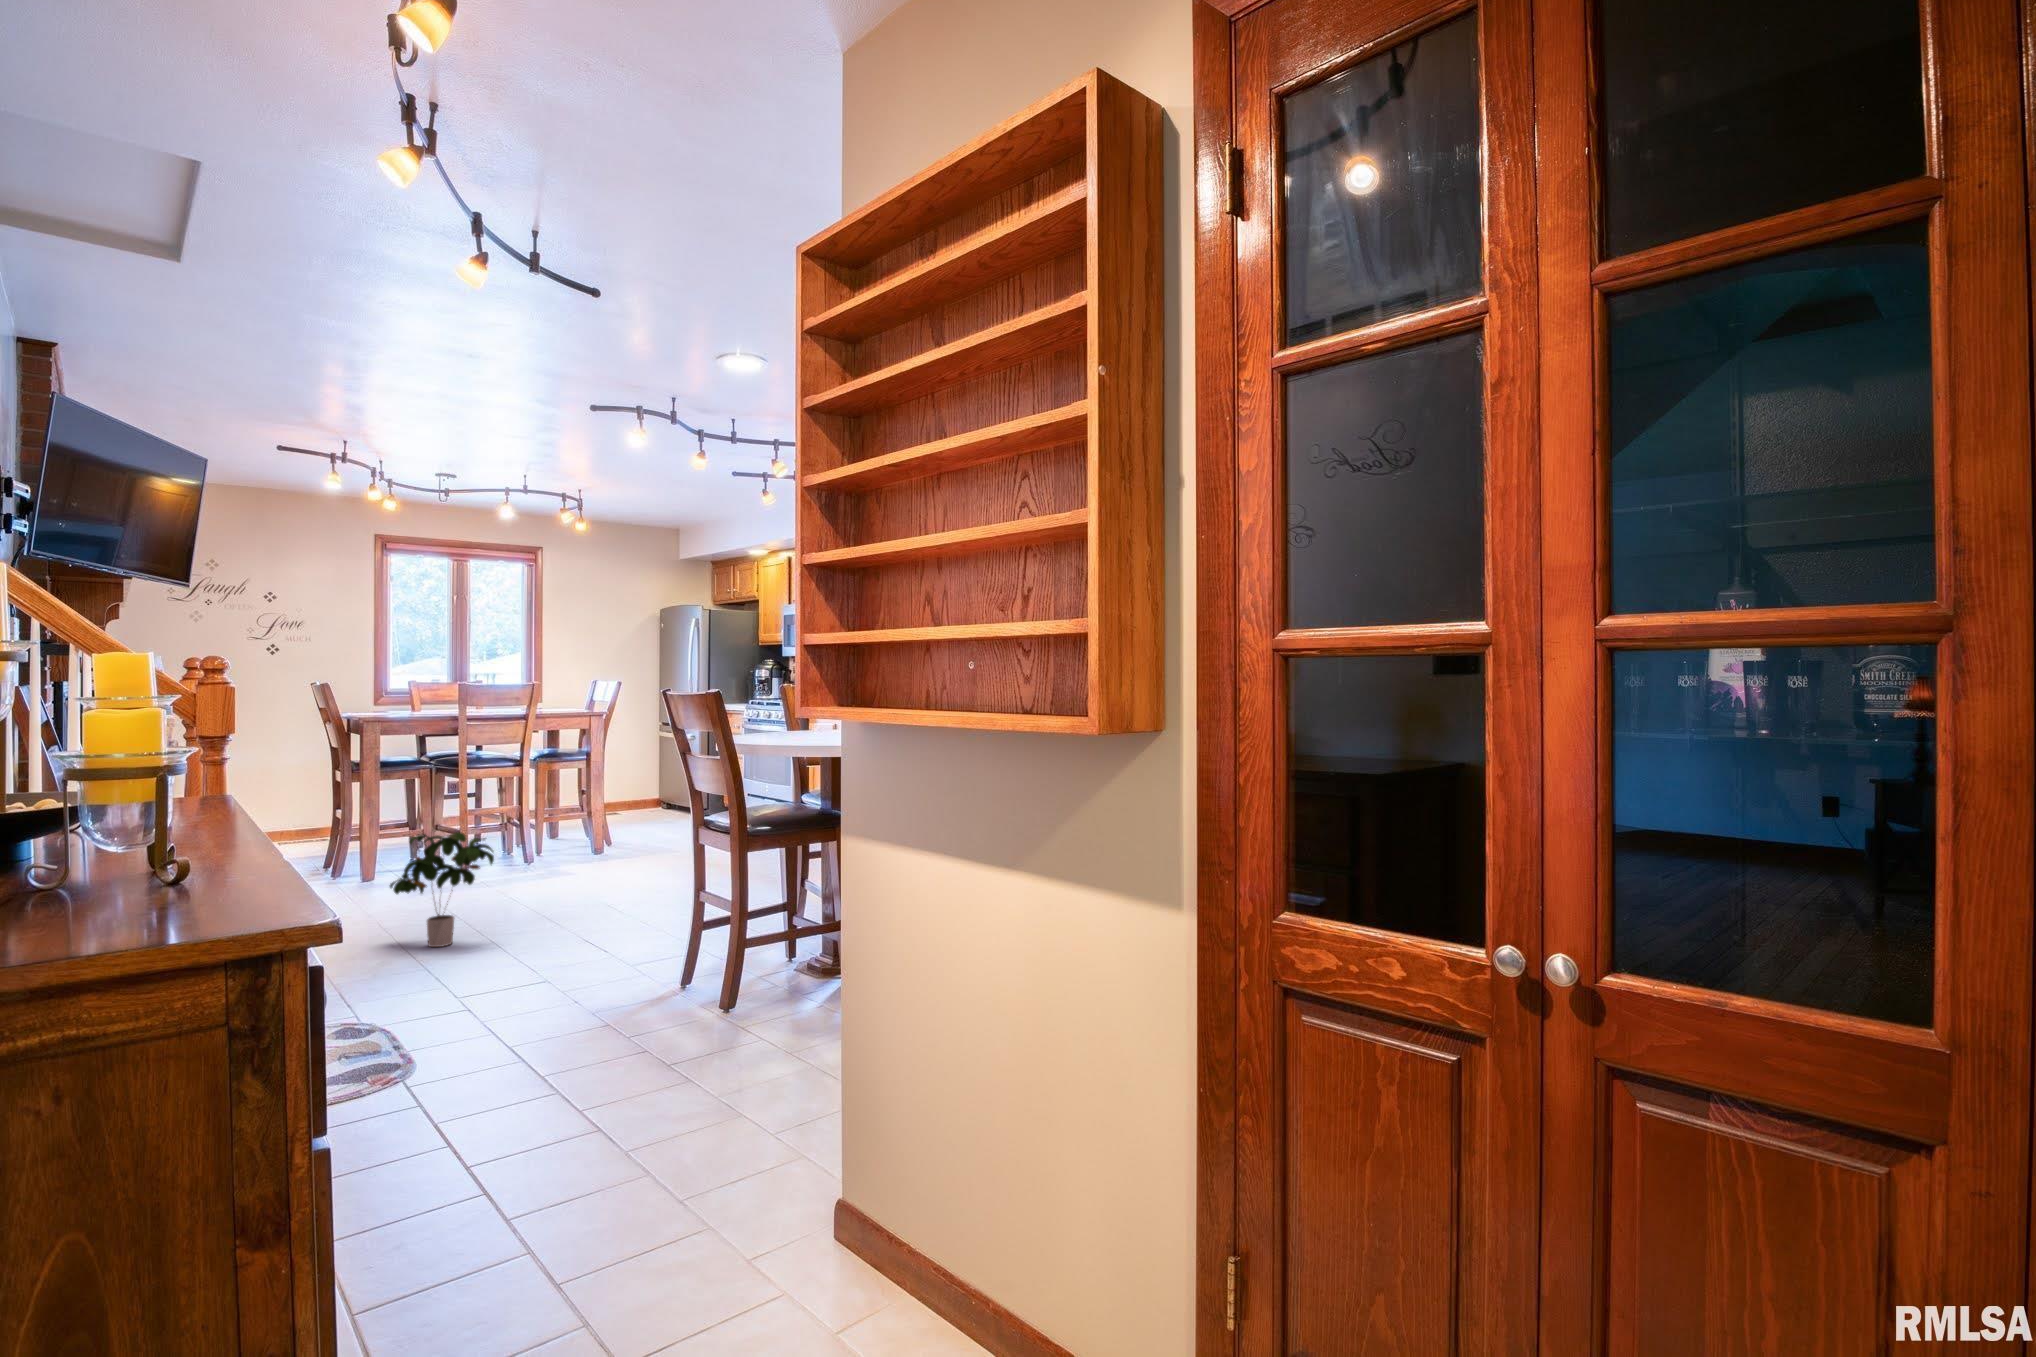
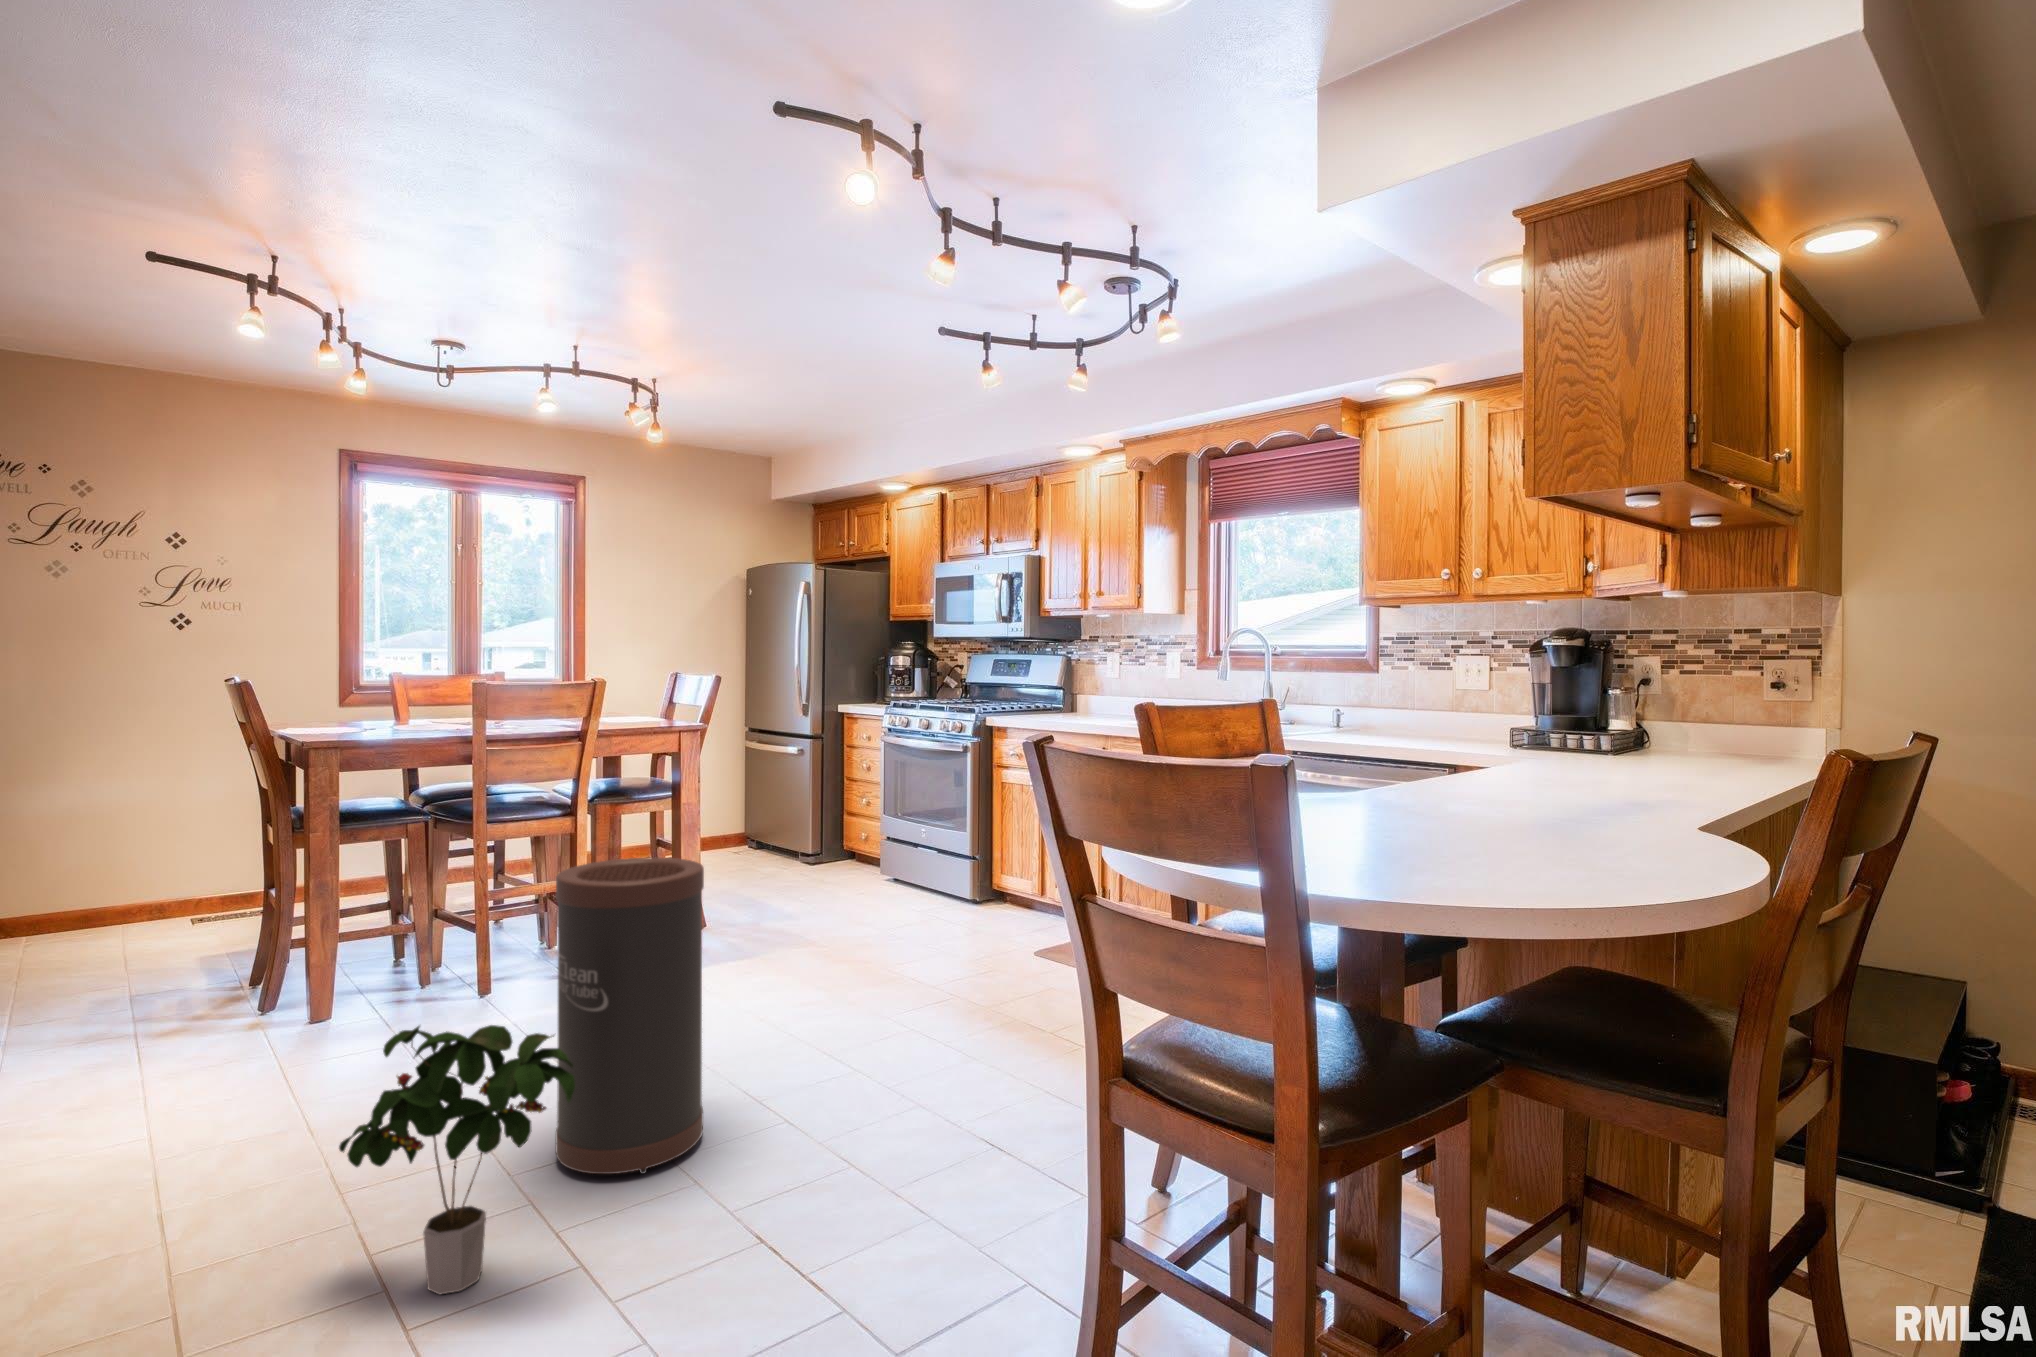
trash can: none [492,773,569,922] -> present [555,858,704,1174]

